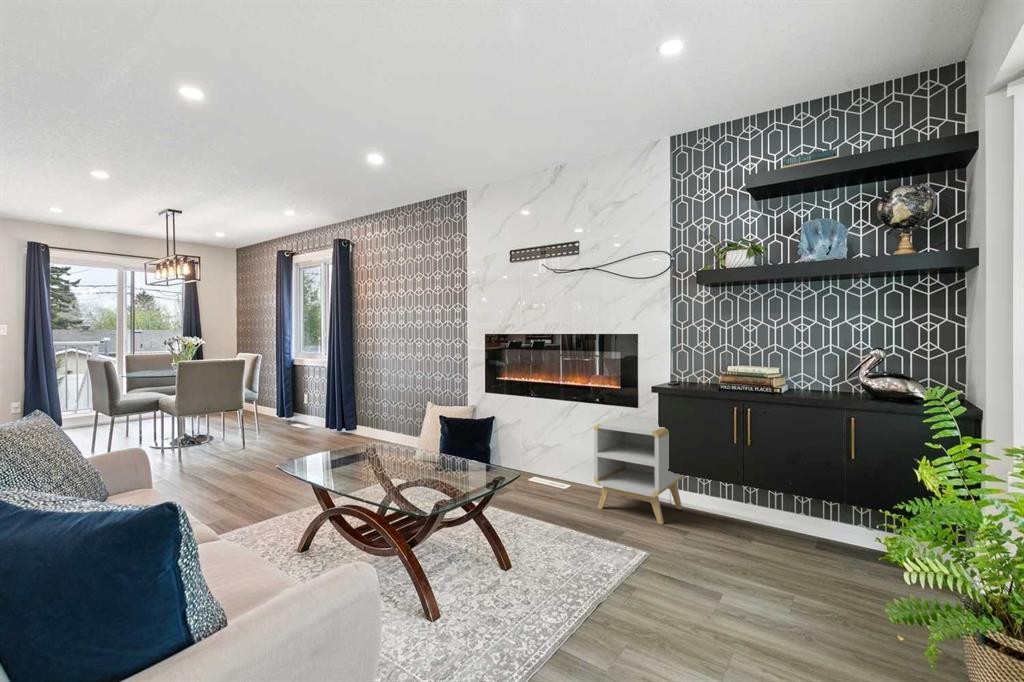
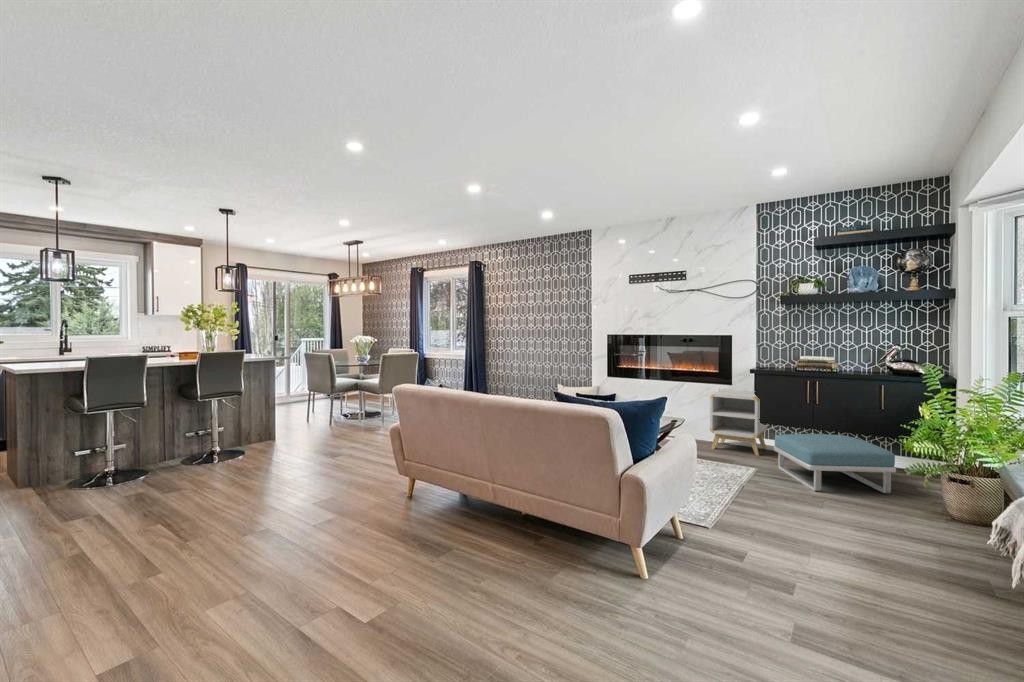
footstool: none [671,500,870,634] -> present [774,434,896,493]

